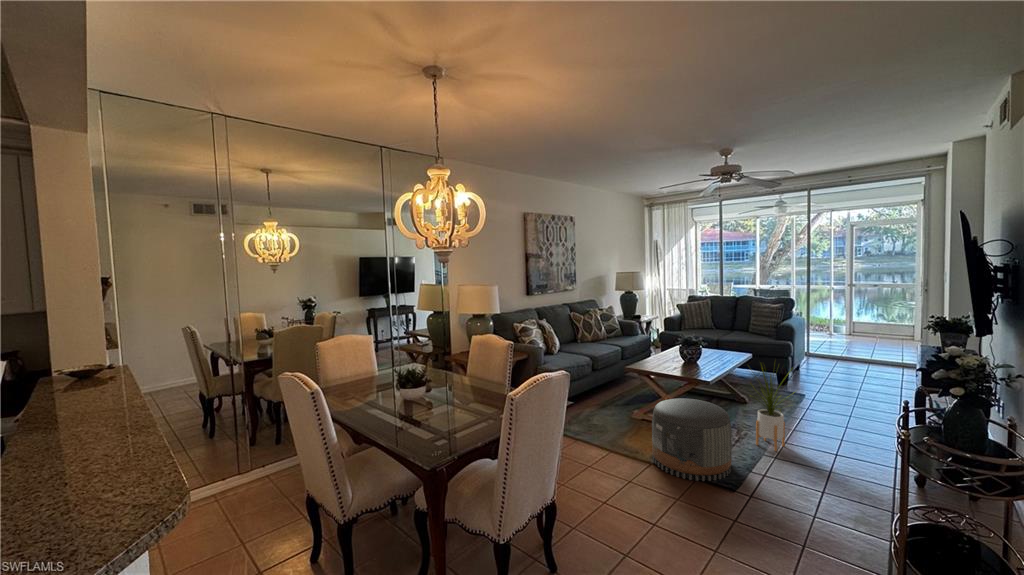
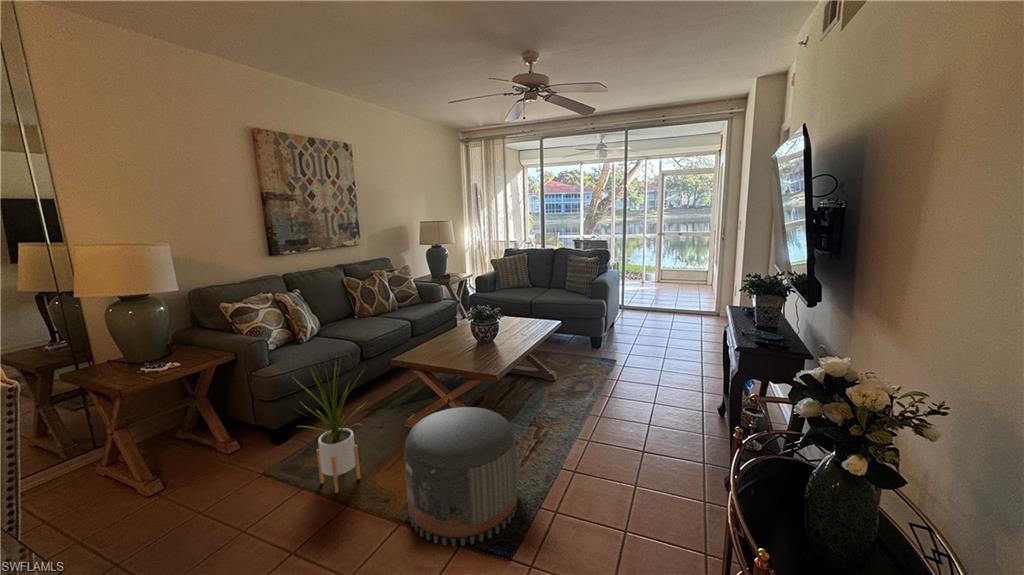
house plant: present [755,365,789,451] -> present [296,362,362,493]

